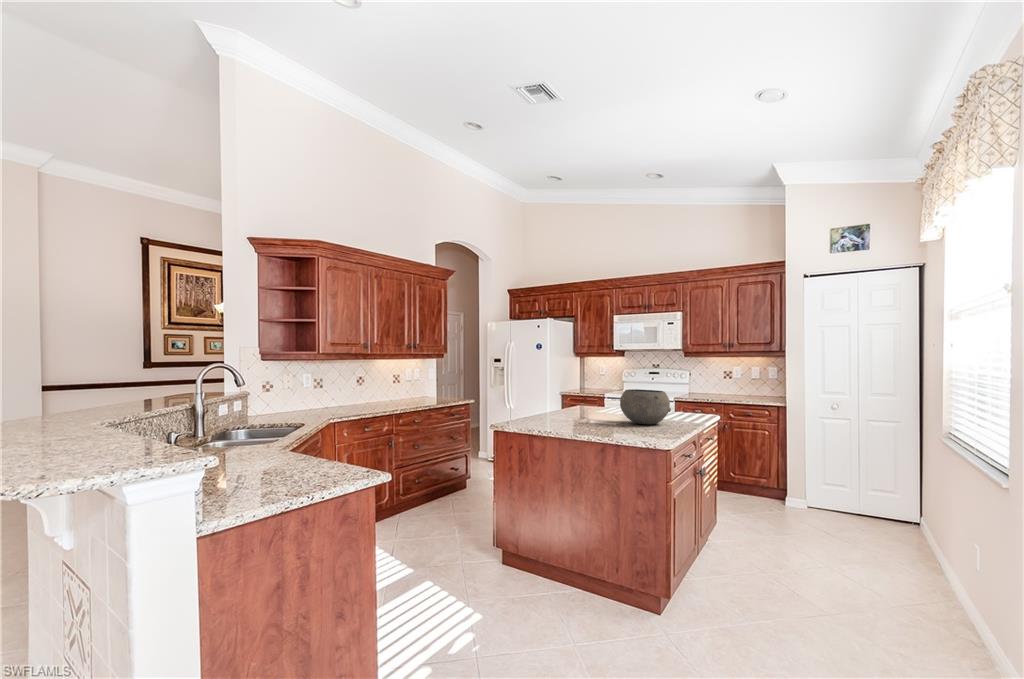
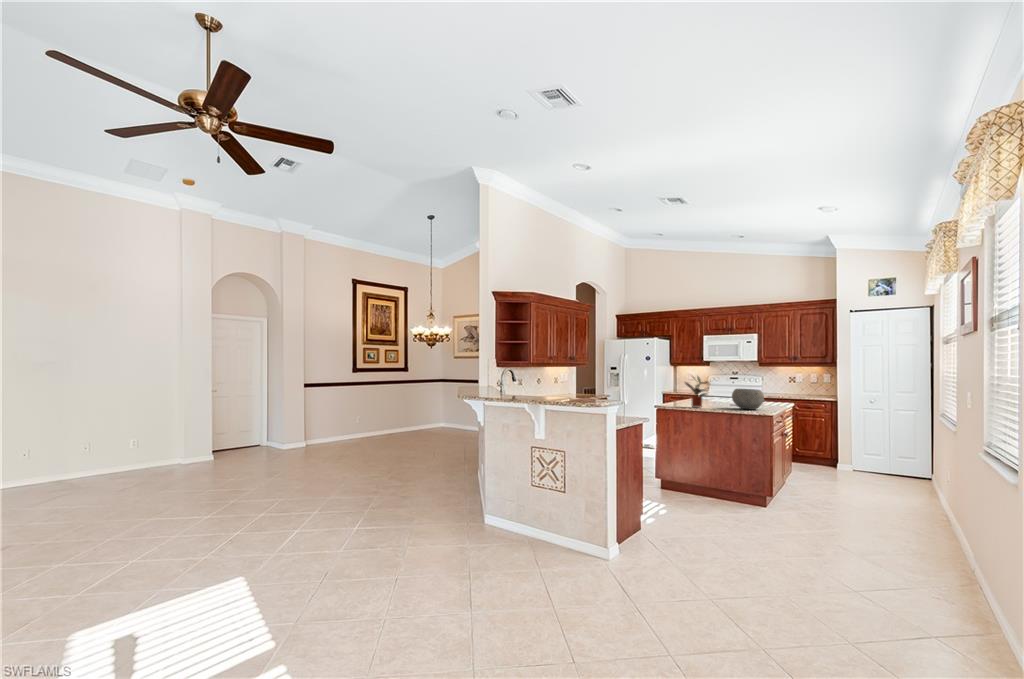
potted plant: none [546,365,590,420] -> present [685,376,709,407]

